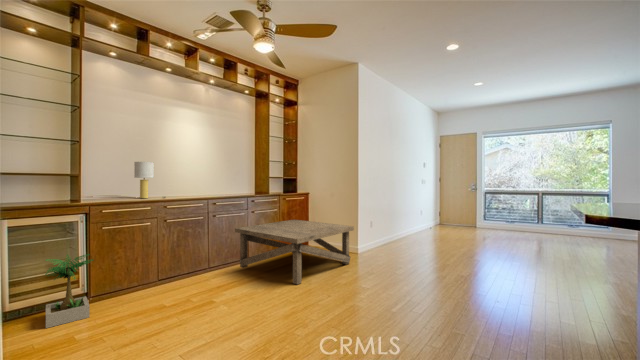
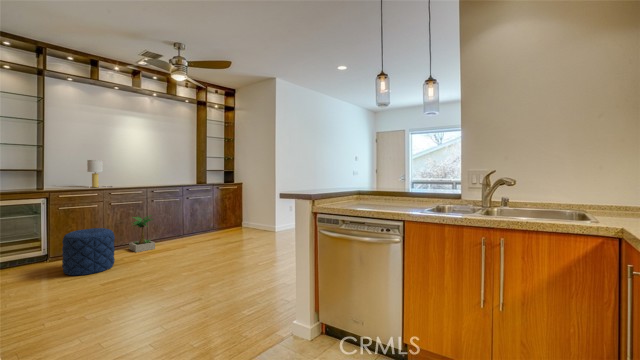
coffee table: present [235,220,354,284] -> none [170,206,265,251]
potted plant: present [45,254,93,328] -> present [129,215,155,252]
pouf: none [109,258,182,337] -> present [62,228,115,275]

